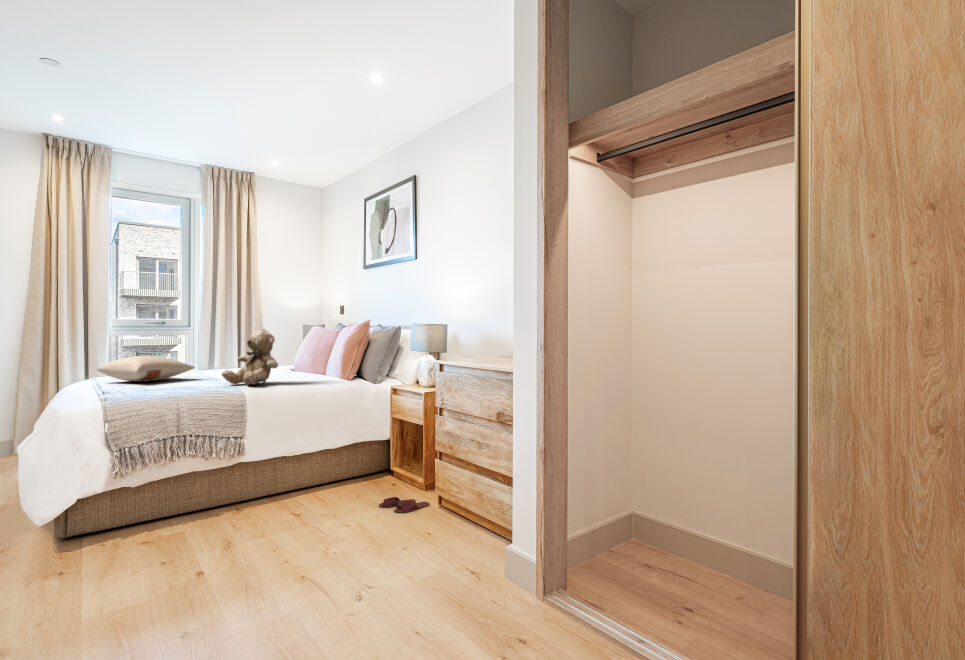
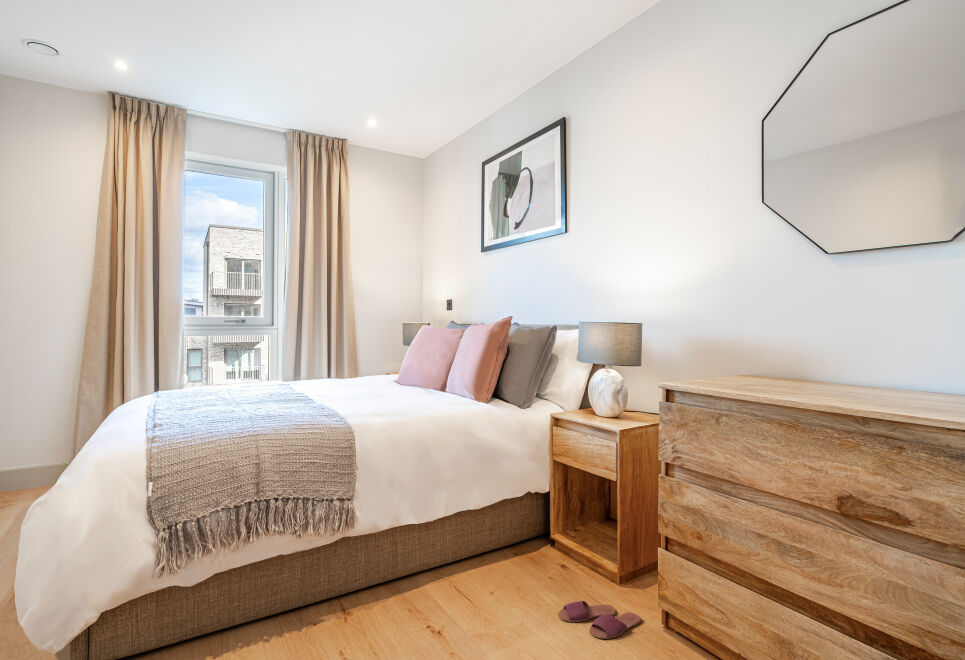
teddy bear: present [222,329,278,386] -> none [317,330,395,415]
pillow: present [97,356,195,382] -> none [158,366,280,401]

